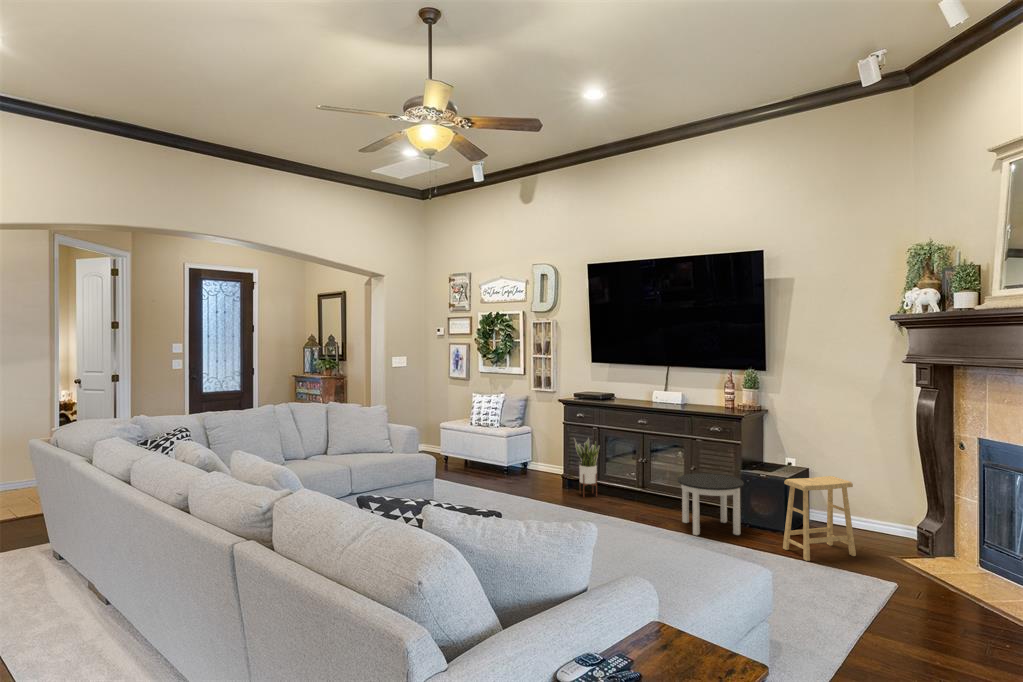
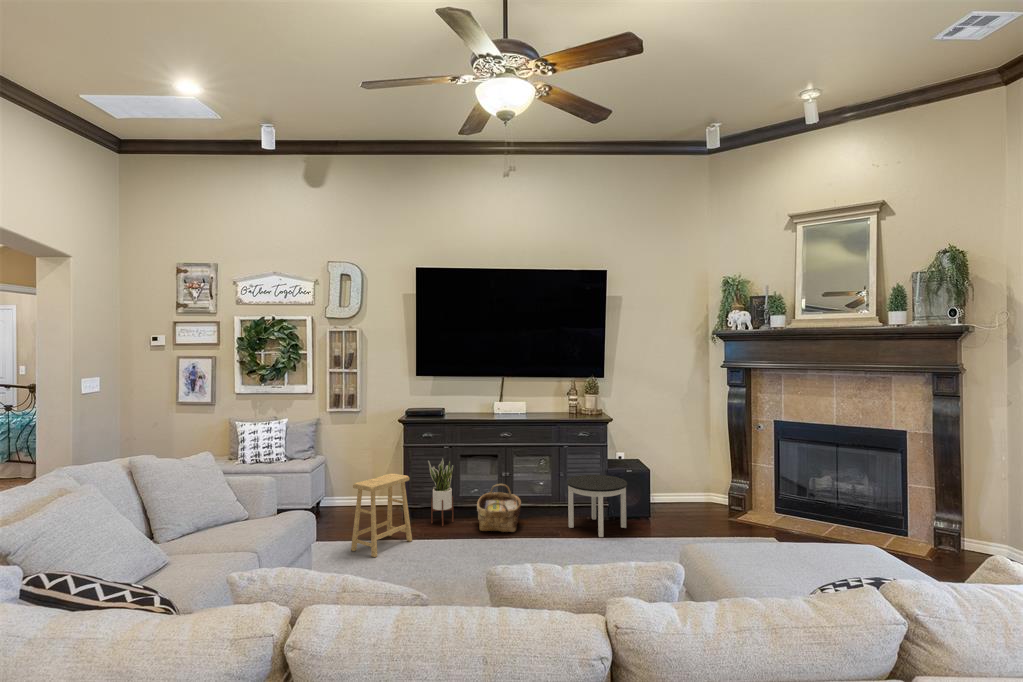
woven basket: none [600,469,651,513] -> present [477,484,521,532]
footstool: present [783,476,856,561] -> present [351,473,412,557]

